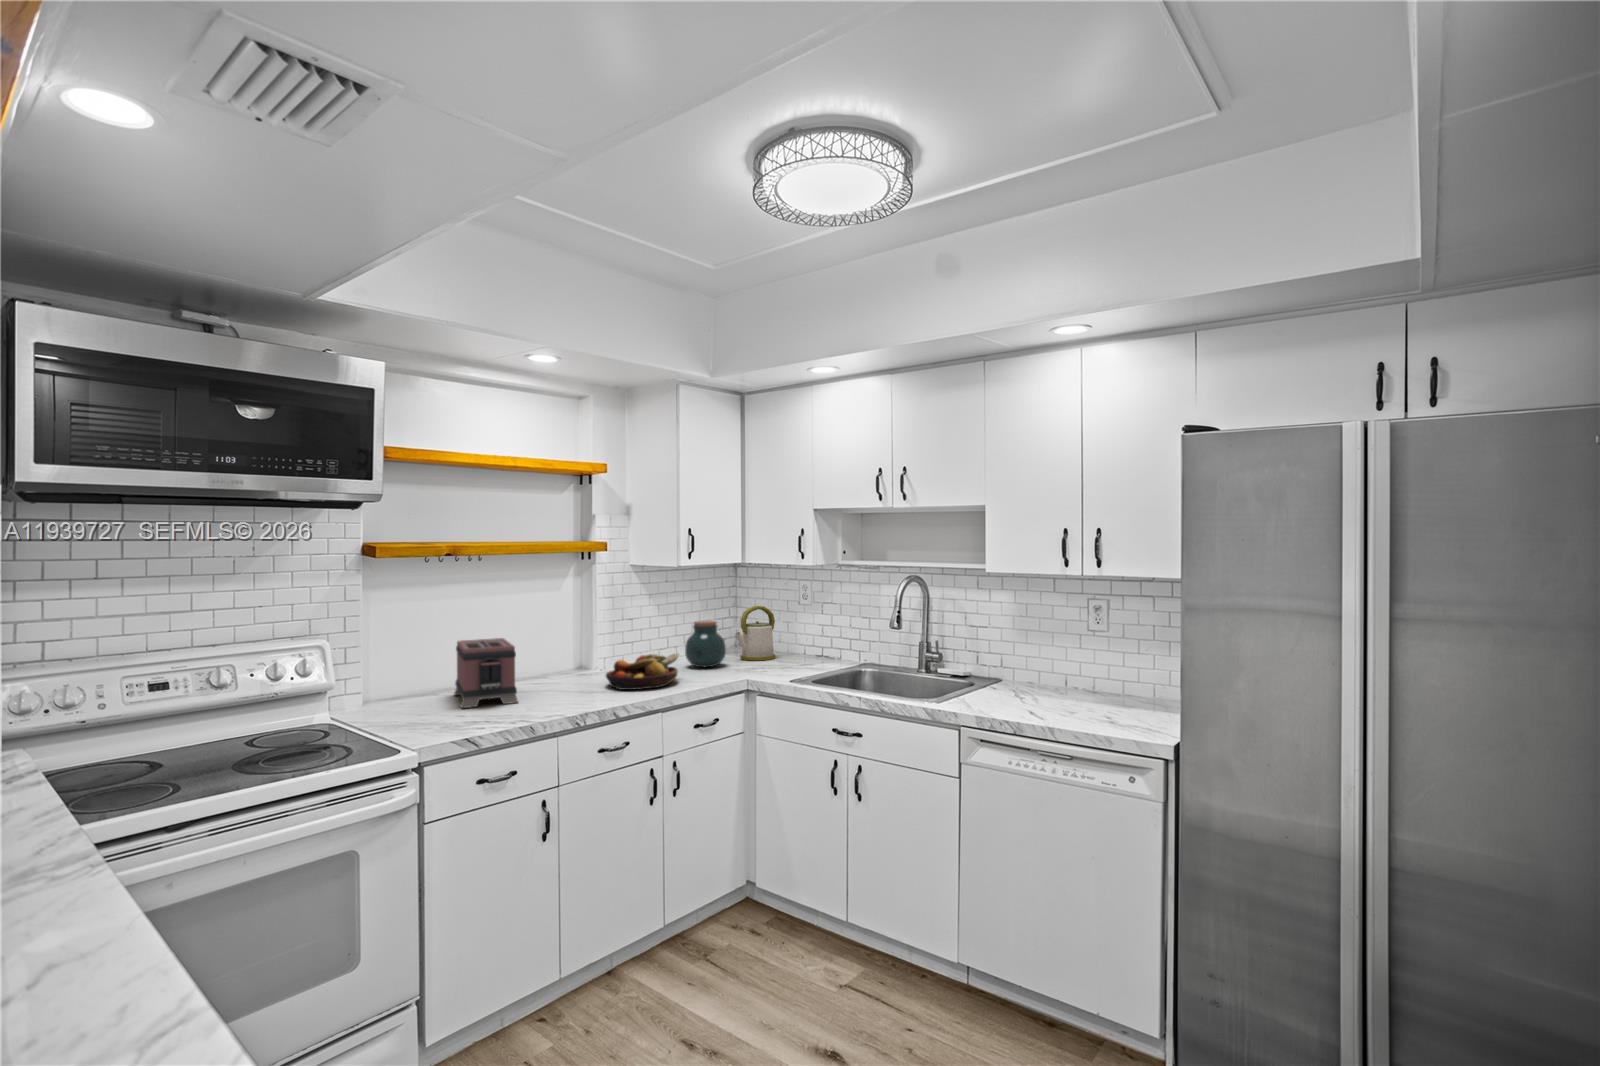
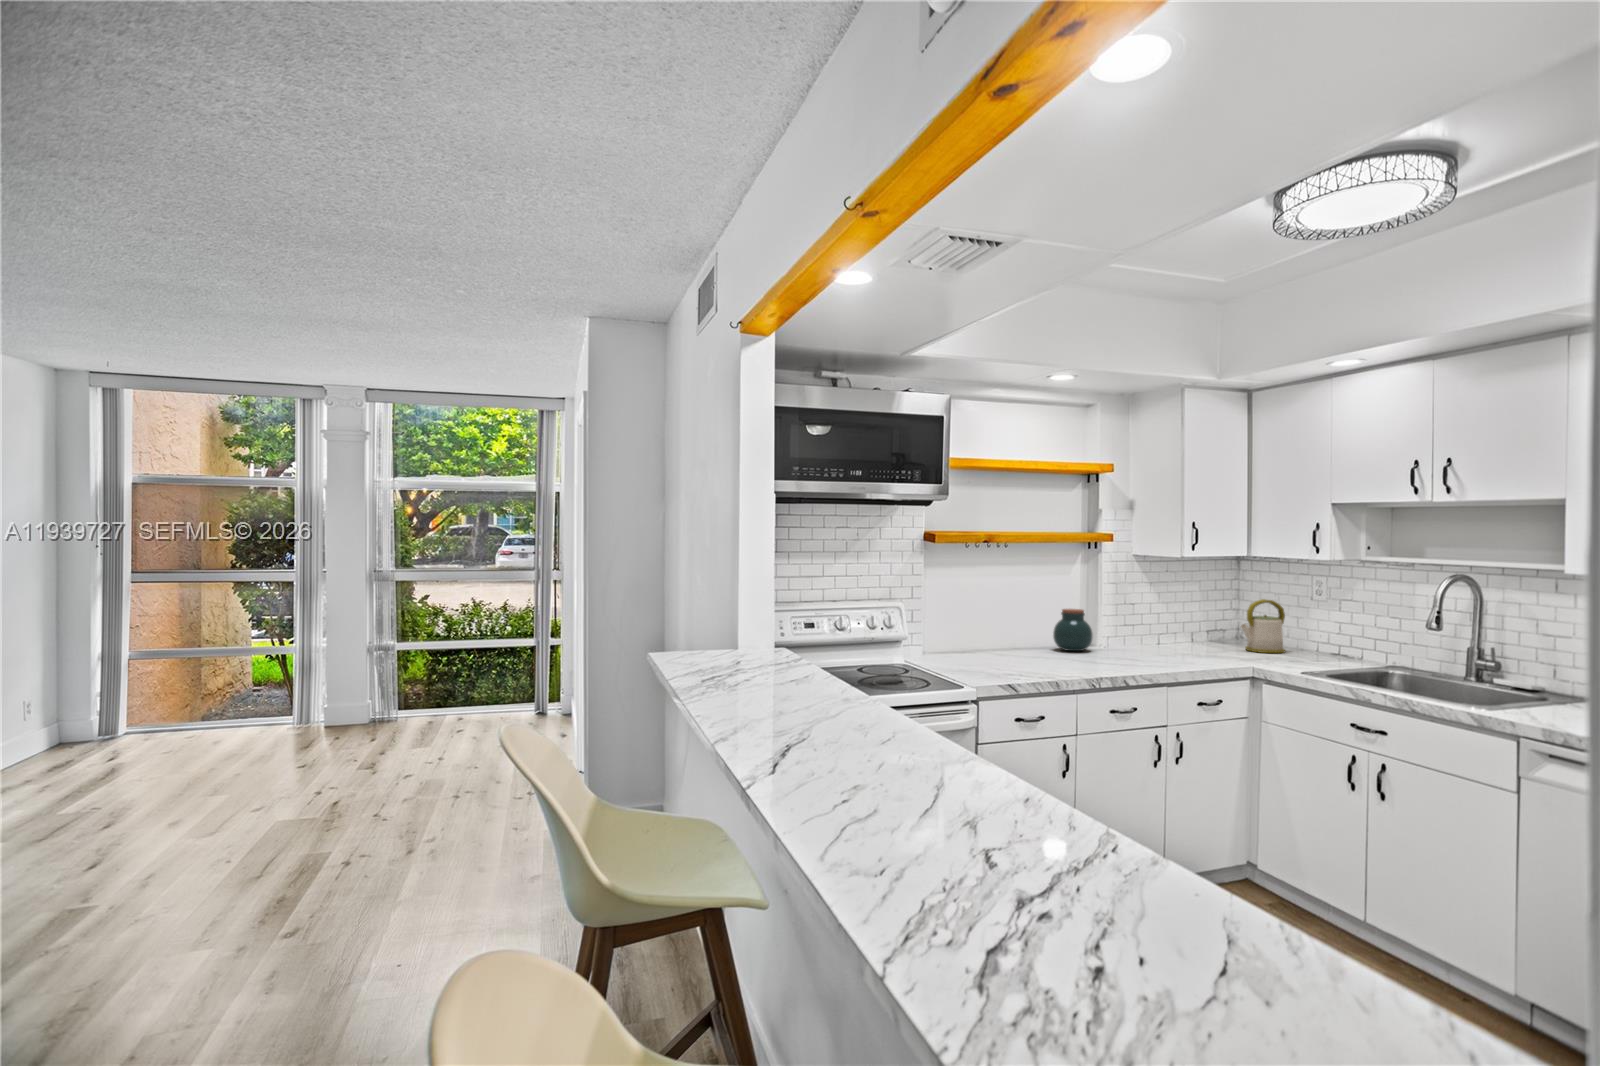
jar: present [685,621,726,667] -> present [1053,609,1093,651]
toaster: present [454,638,518,708] -> none [987,611,1041,665]
fruit bowl: present [606,653,679,690] -> none [1113,635,1184,666]

